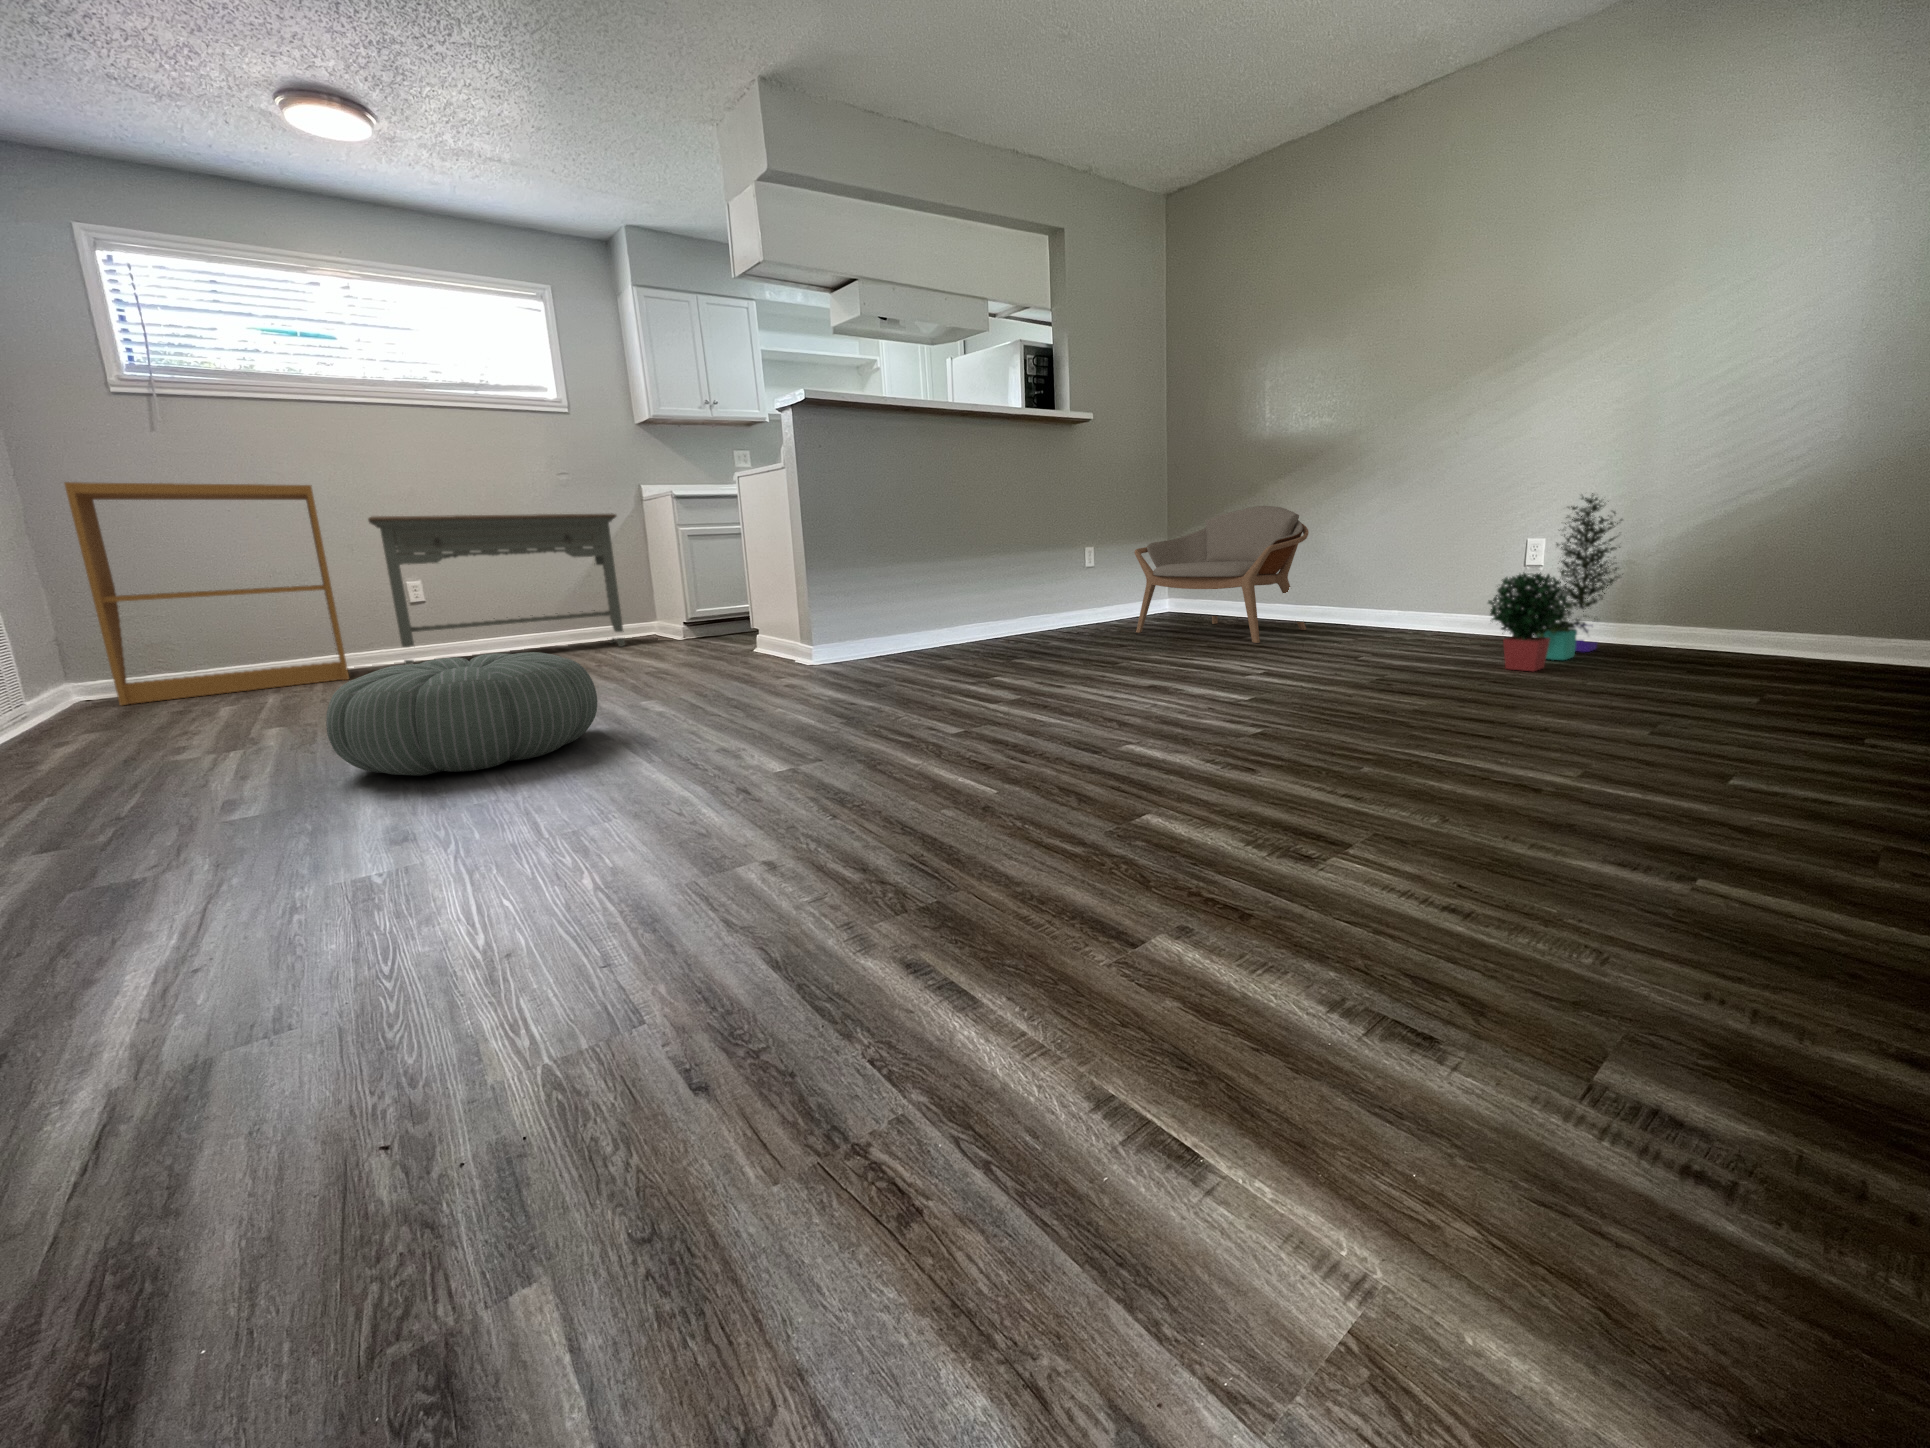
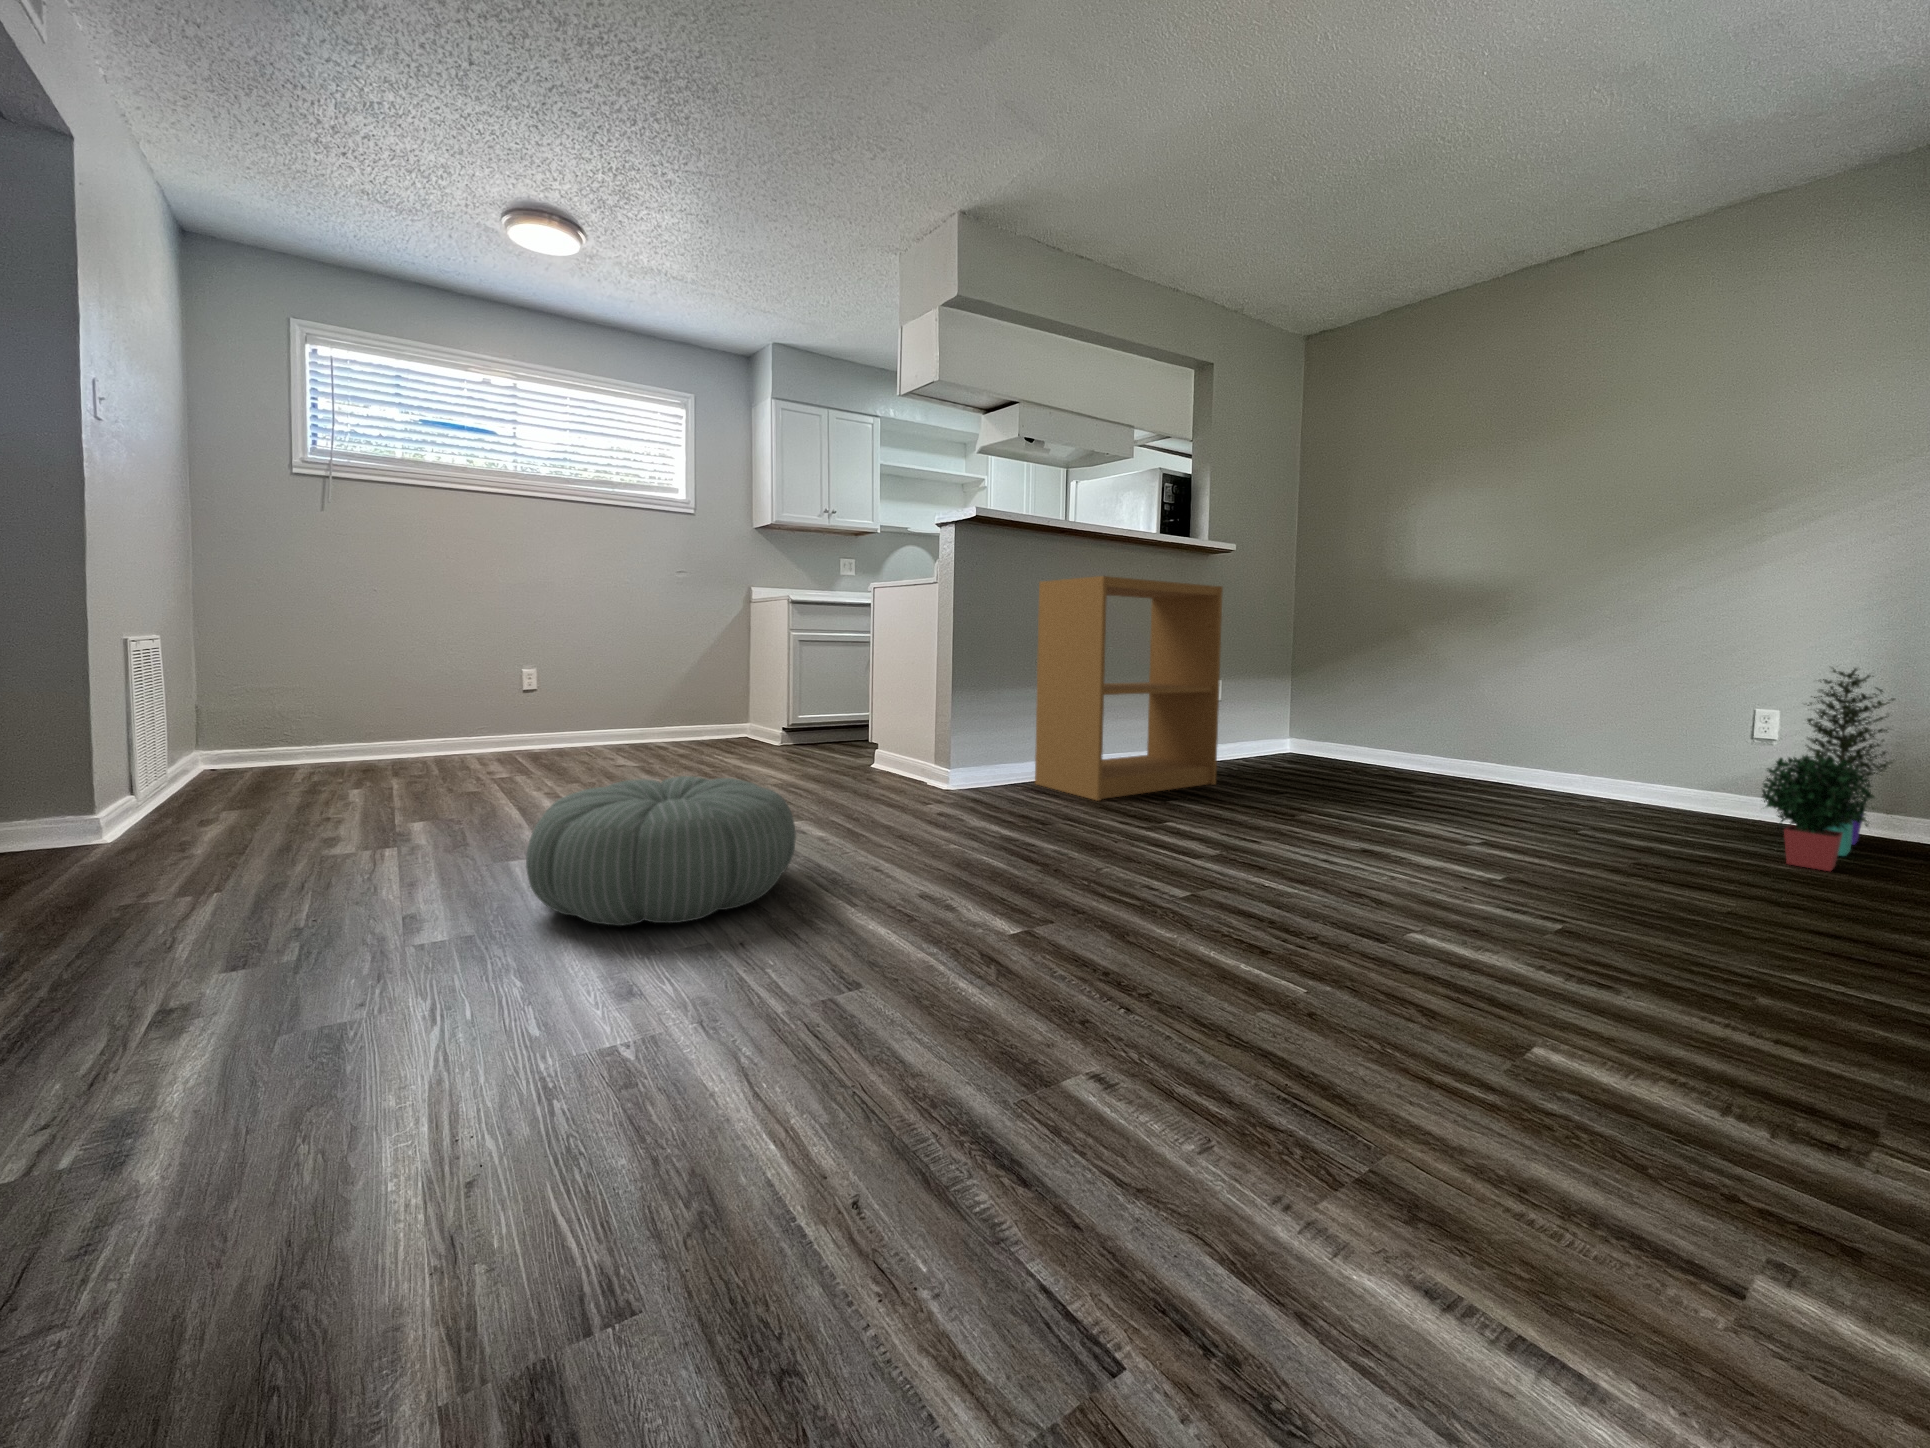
bookshelf: present [64,482,349,705] -> present [1035,576,1223,801]
armchair: present [1134,506,1309,643] -> none [1265,648,1471,797]
console table: present [368,514,625,664] -> none [504,605,735,759]

